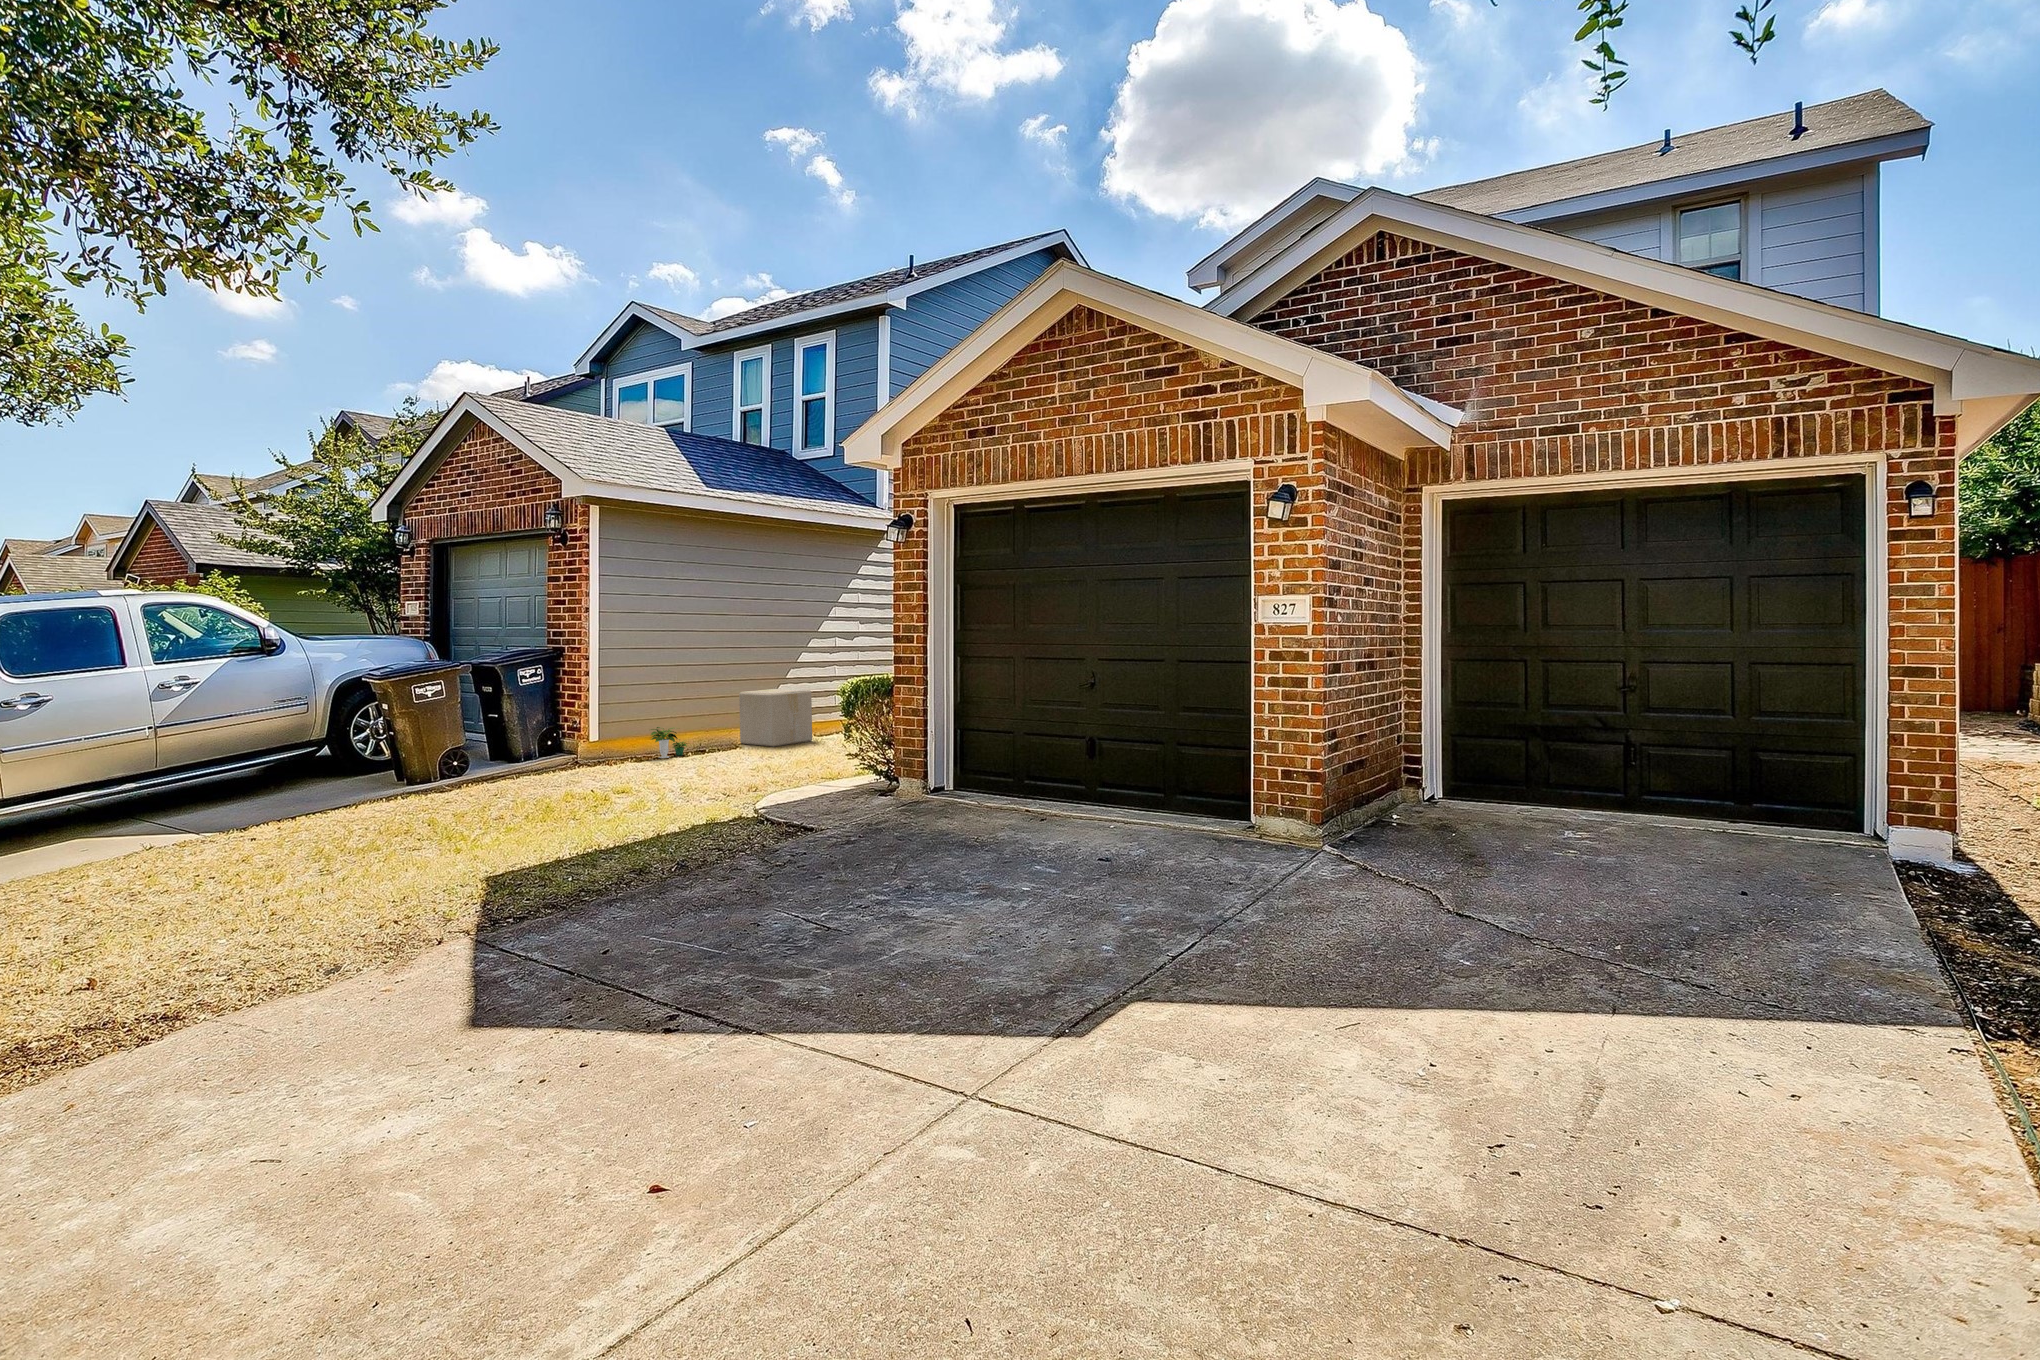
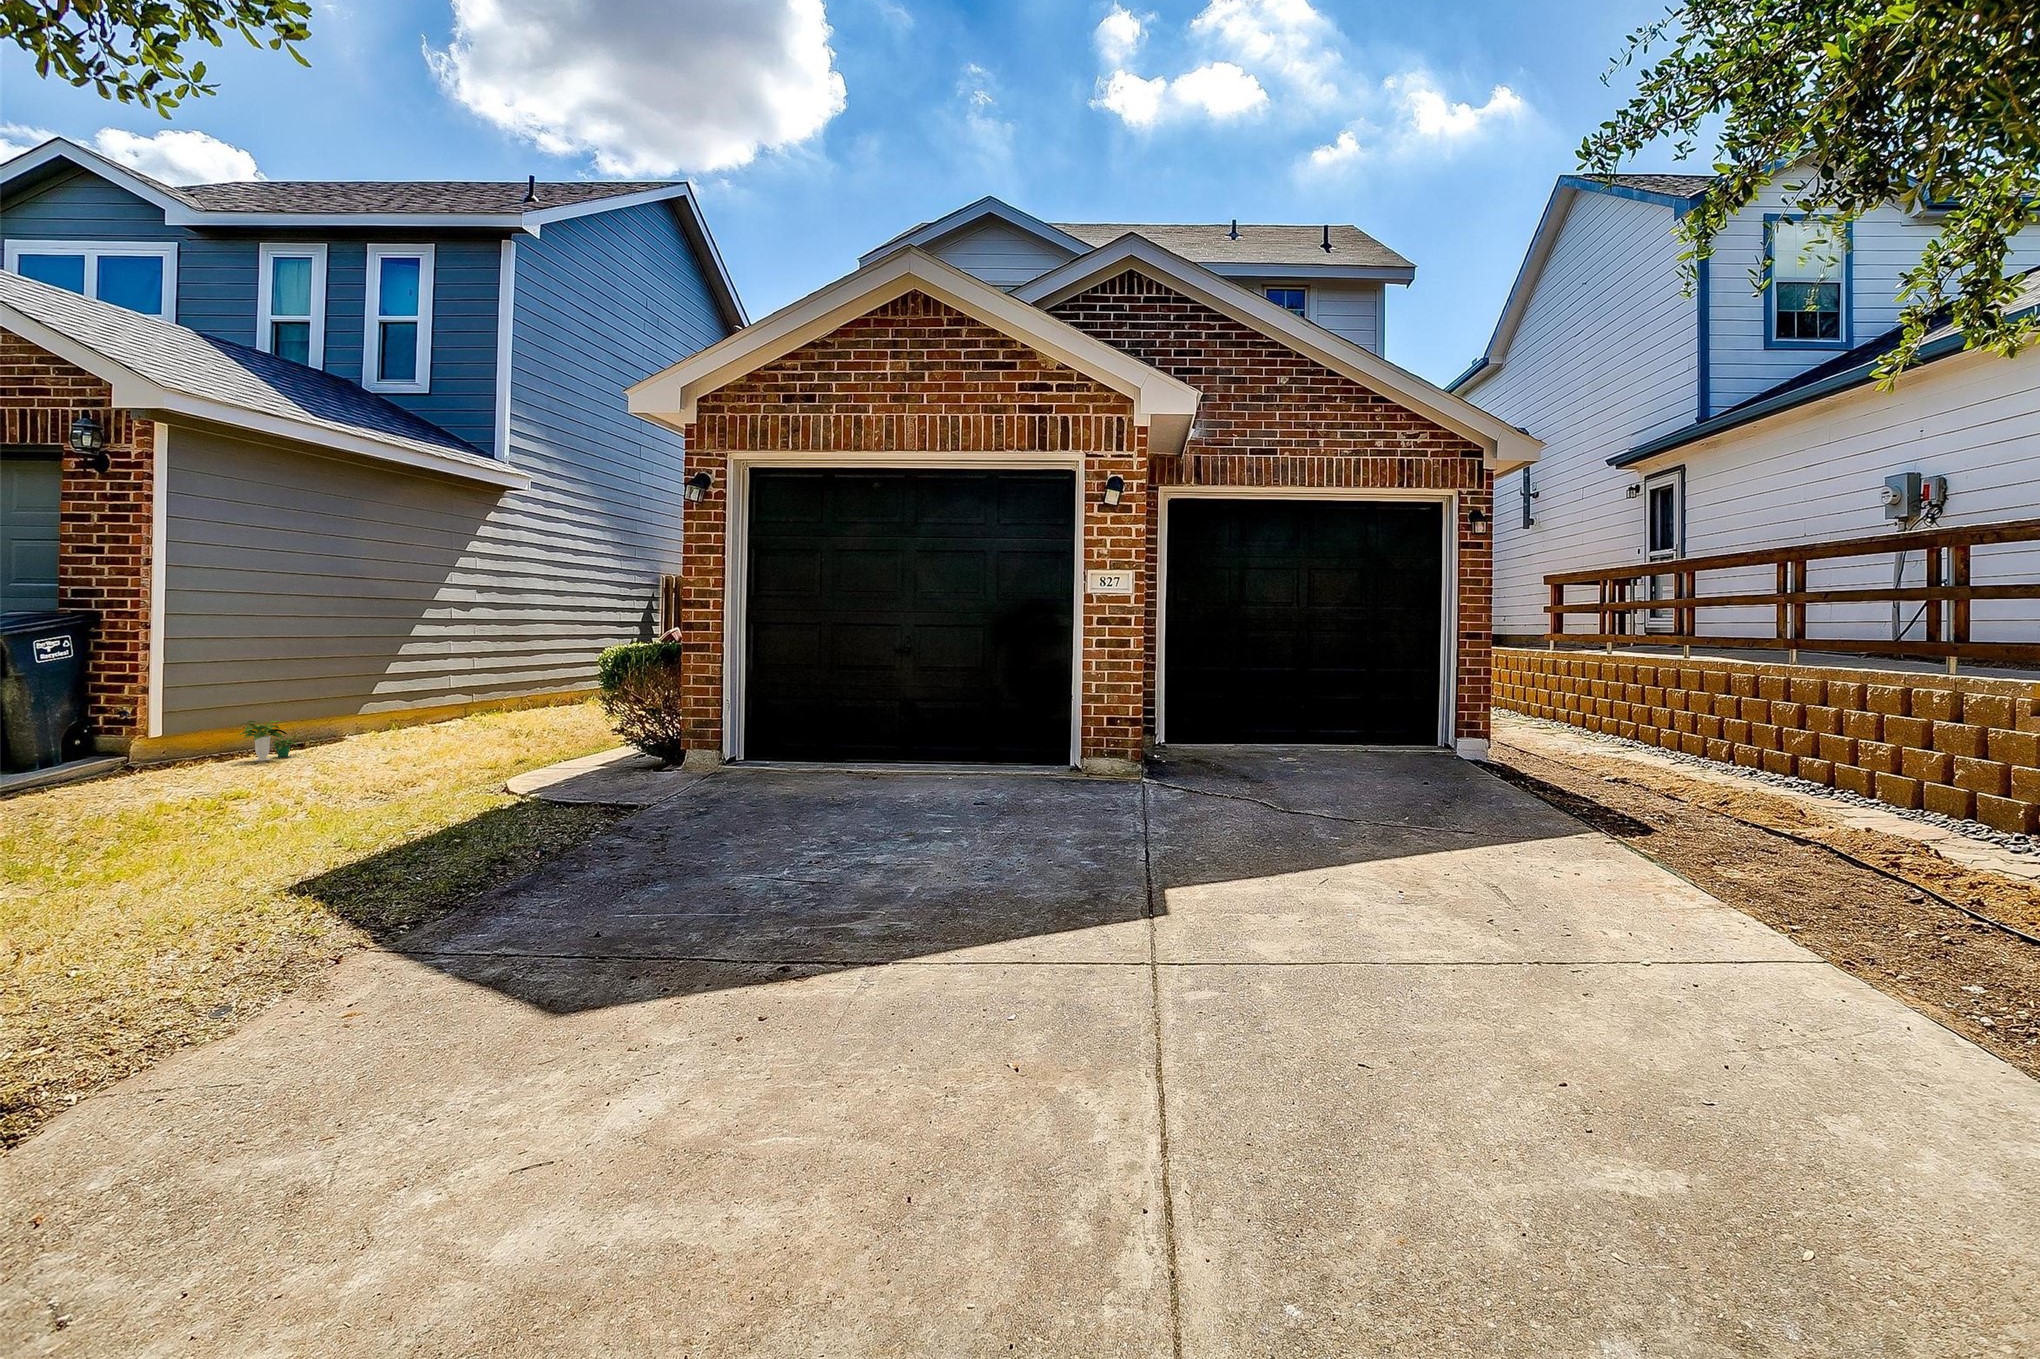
cardboard box: present [739,689,812,747] -> none [351,672,456,741]

